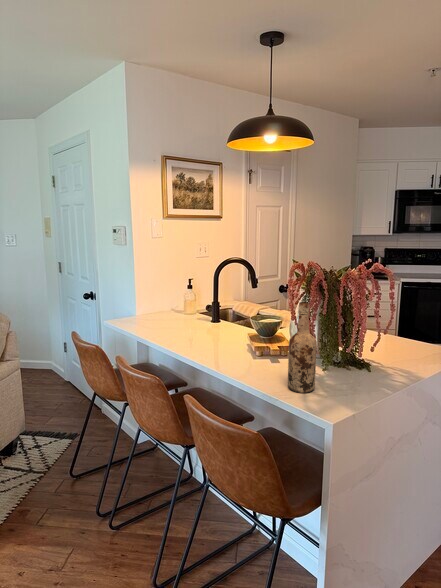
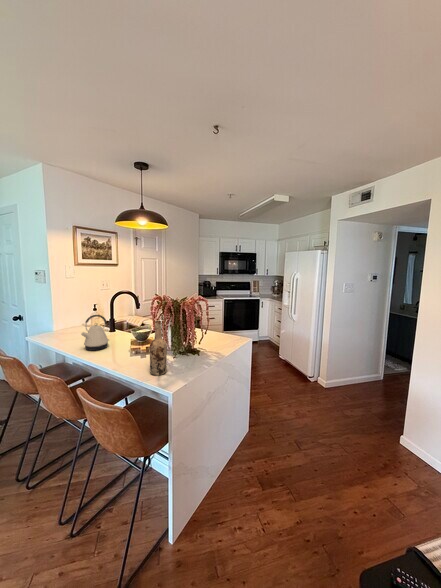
kettle: none [179,292,217,347] -> present [81,315,109,351]

